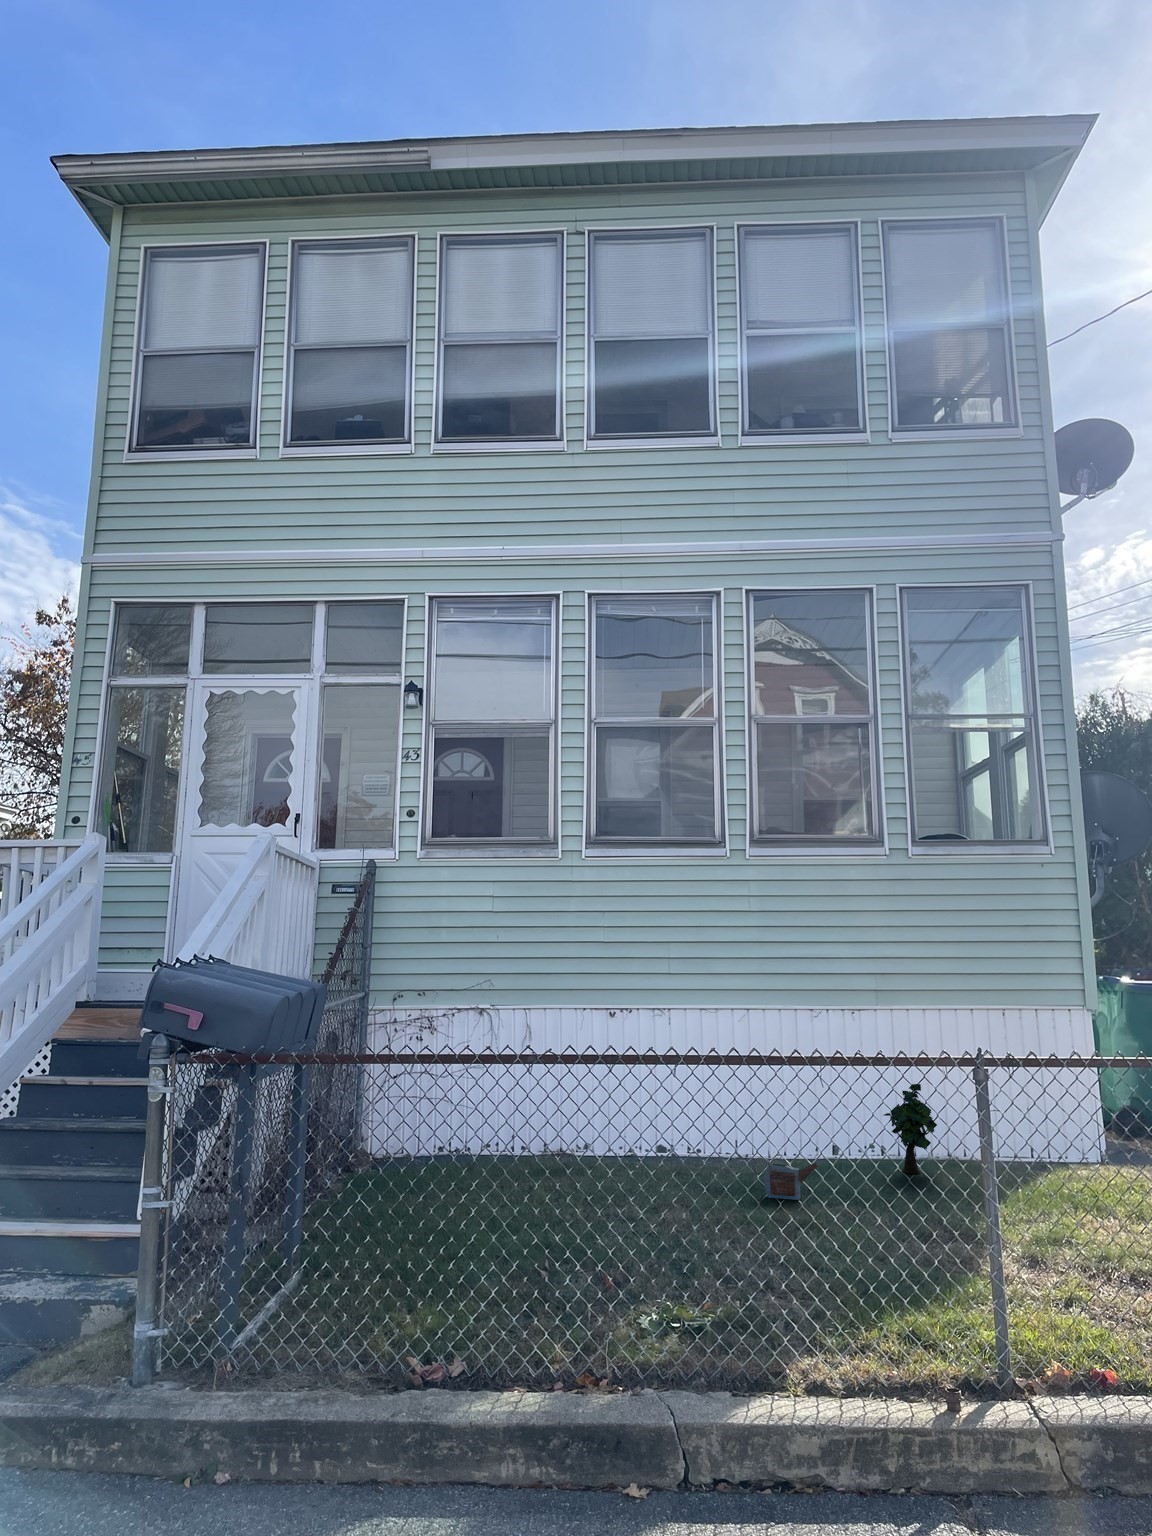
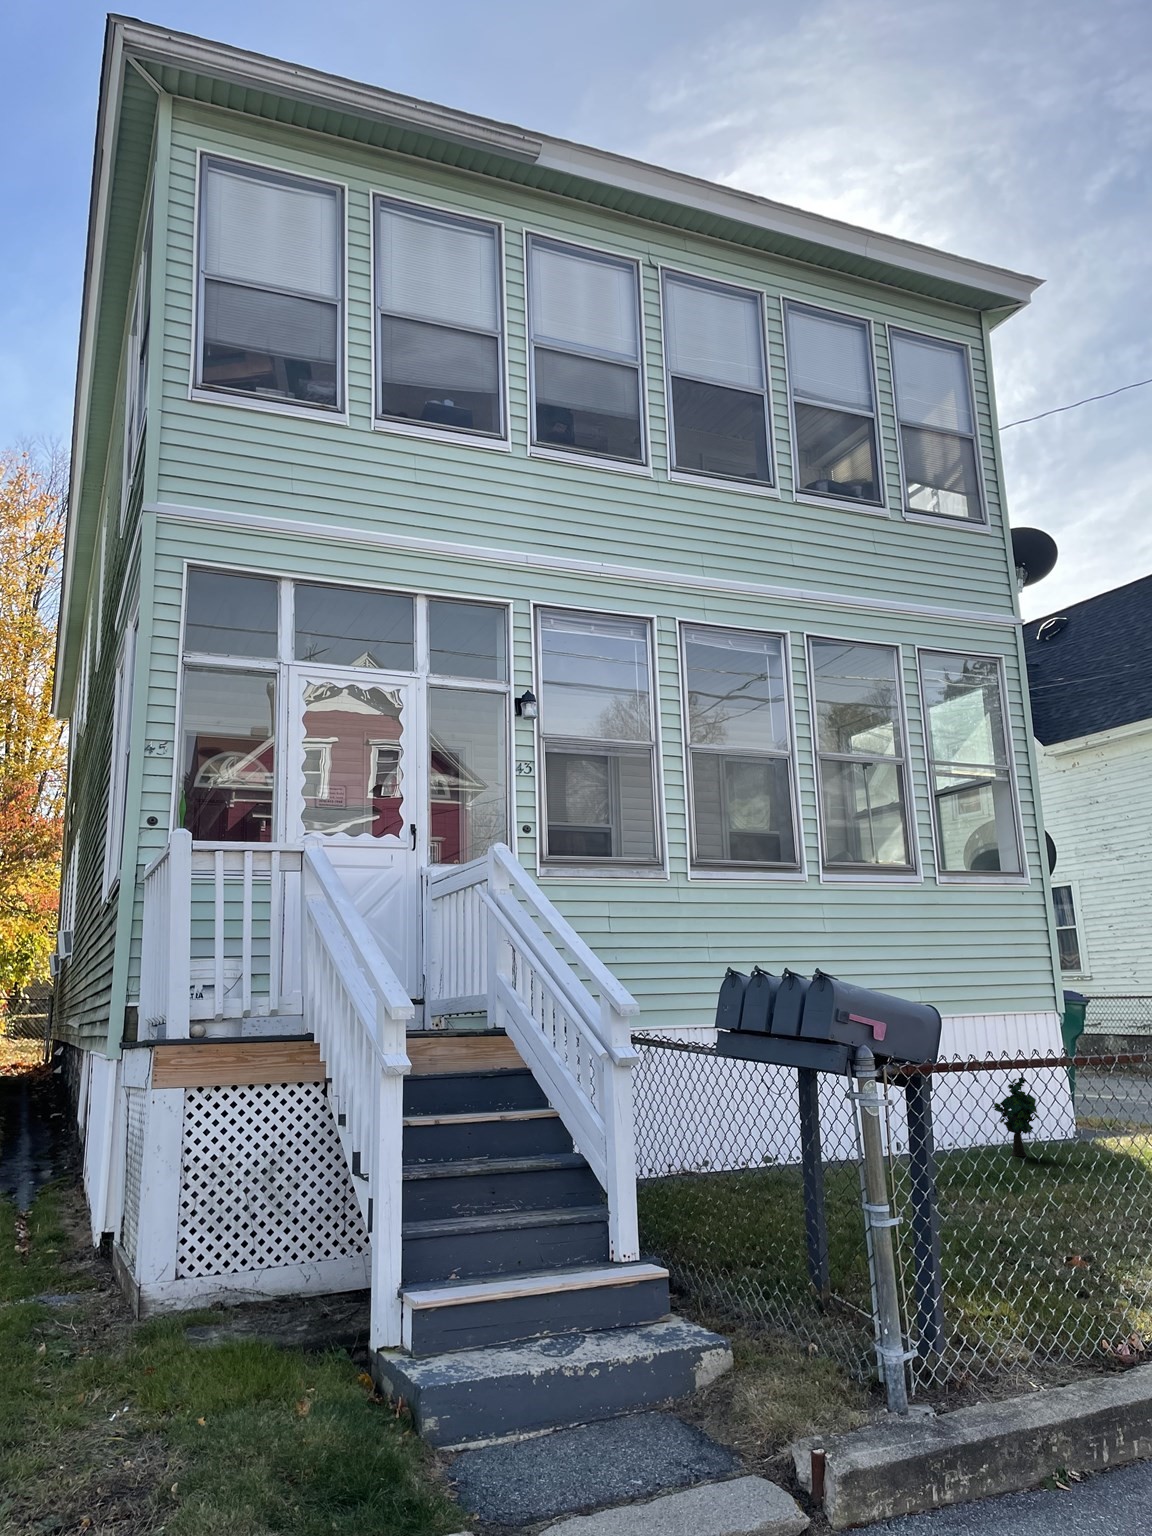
watering can: present [752,1157,819,1200] -> none [963,1149,1020,1184]

